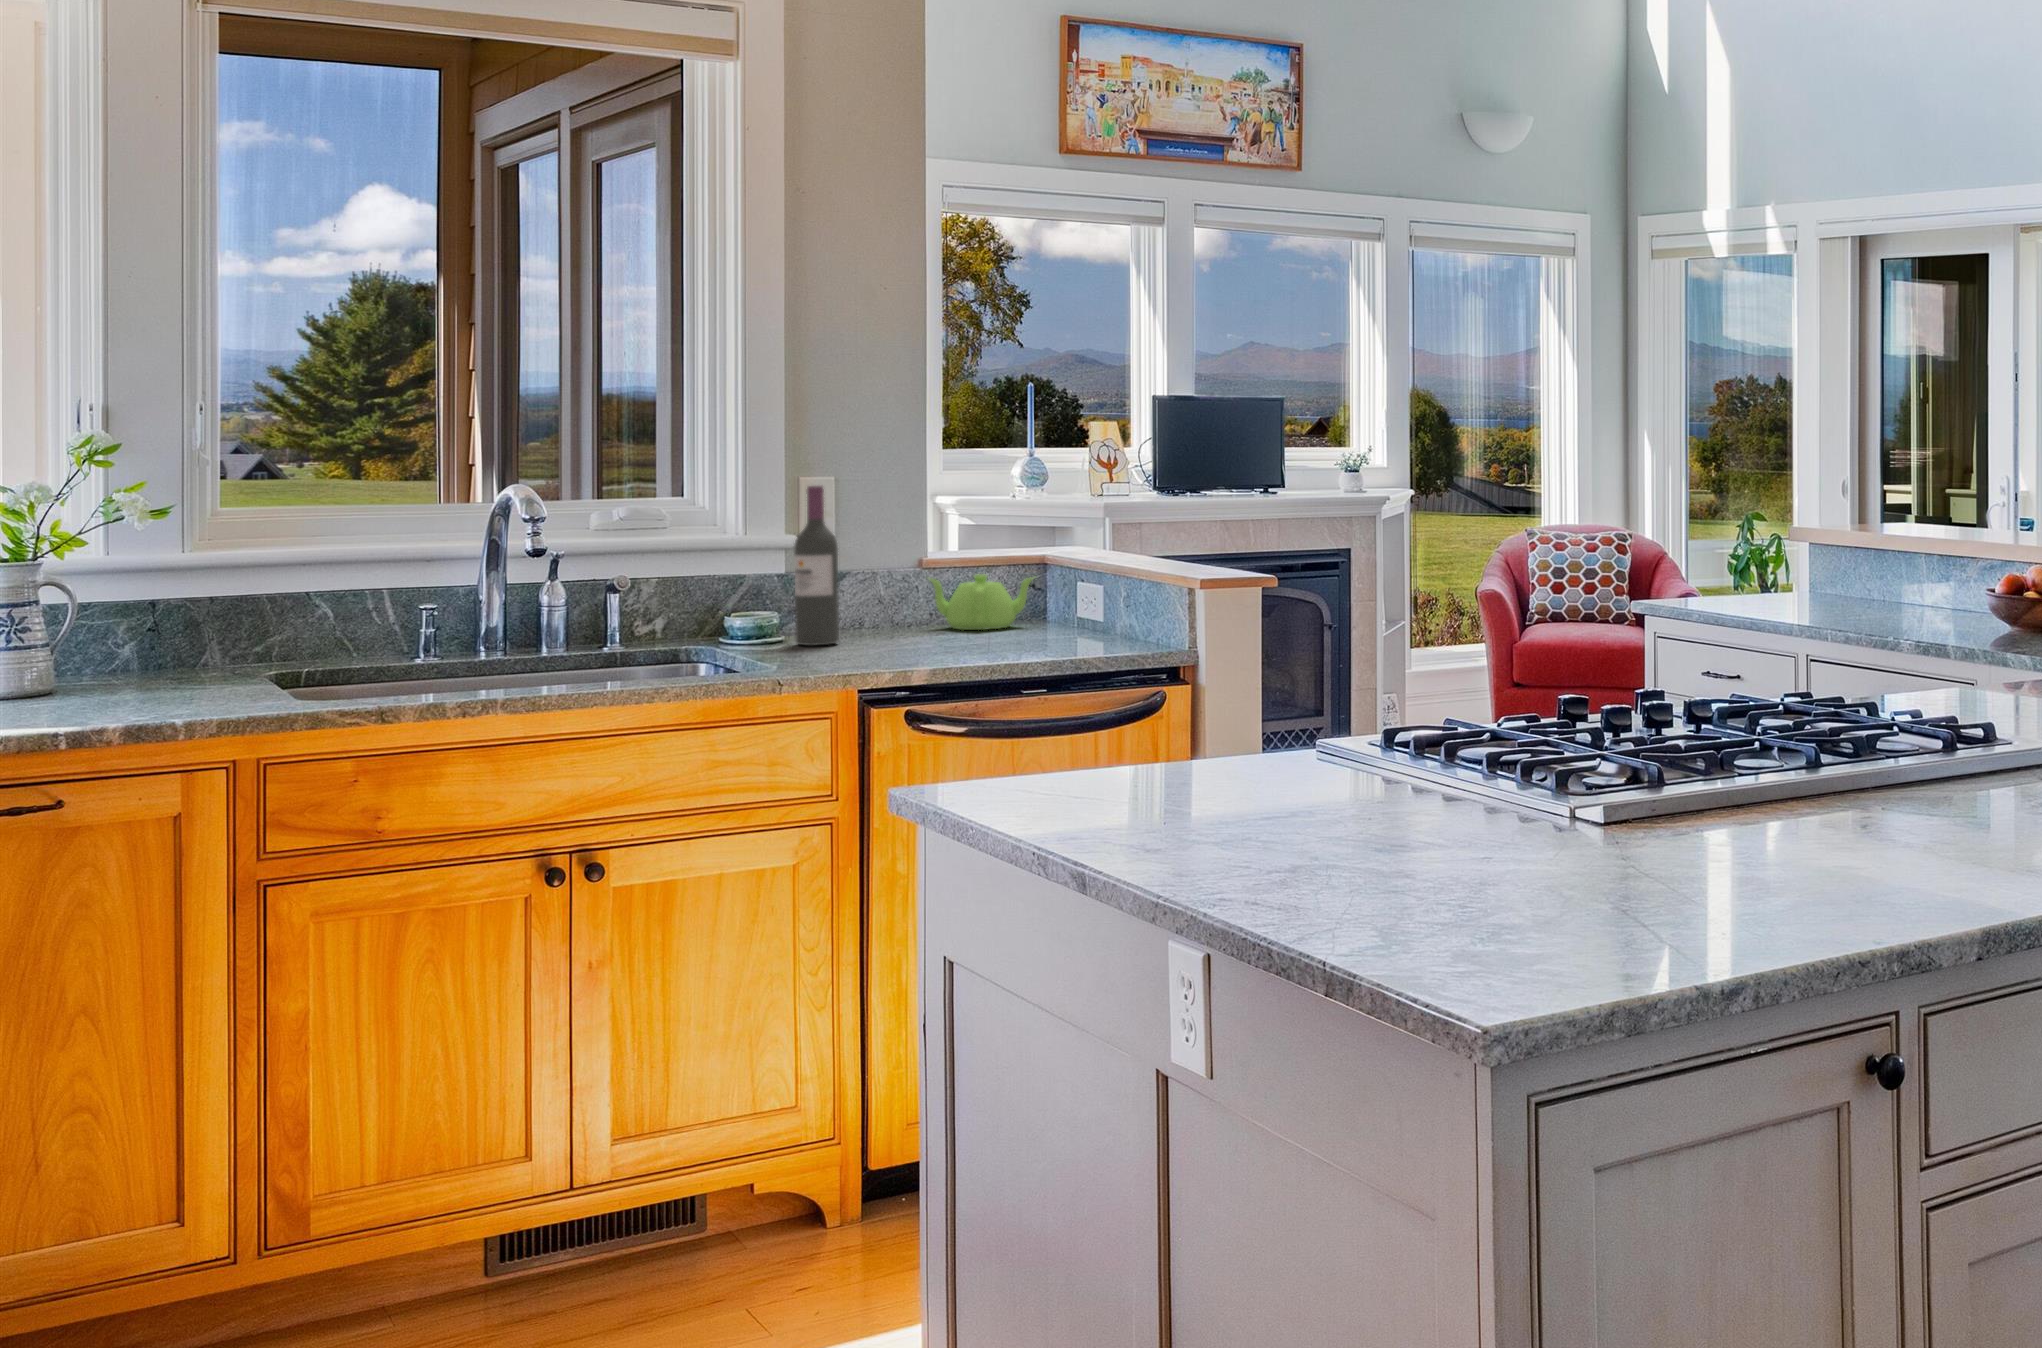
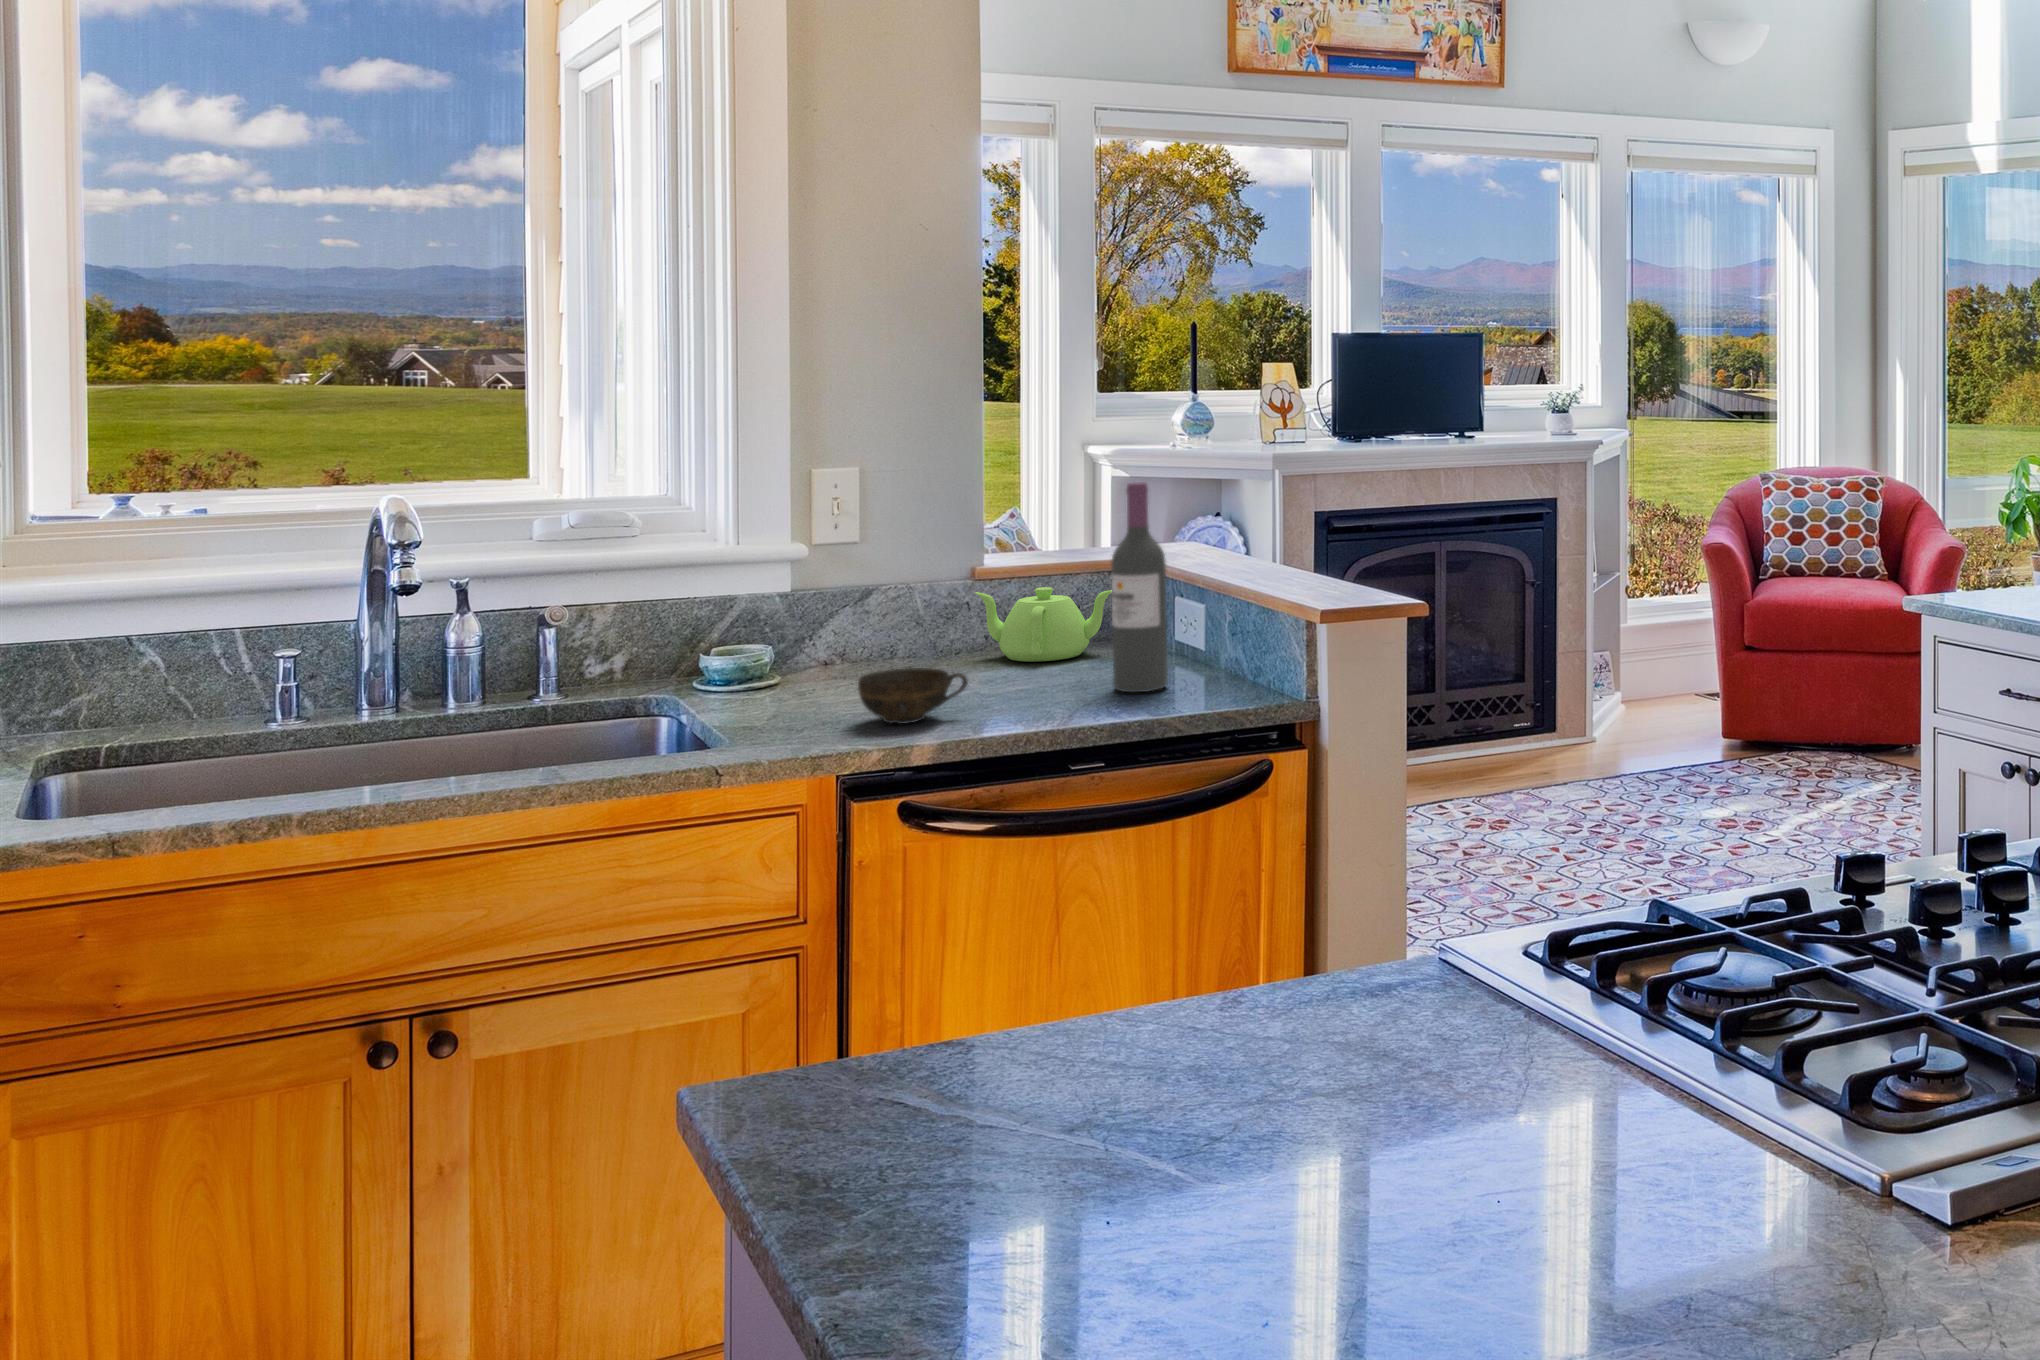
wine bottle: present [794,486,839,646] -> present [1111,482,1168,692]
cup: none [873,619,952,656] -> present [858,668,968,724]

